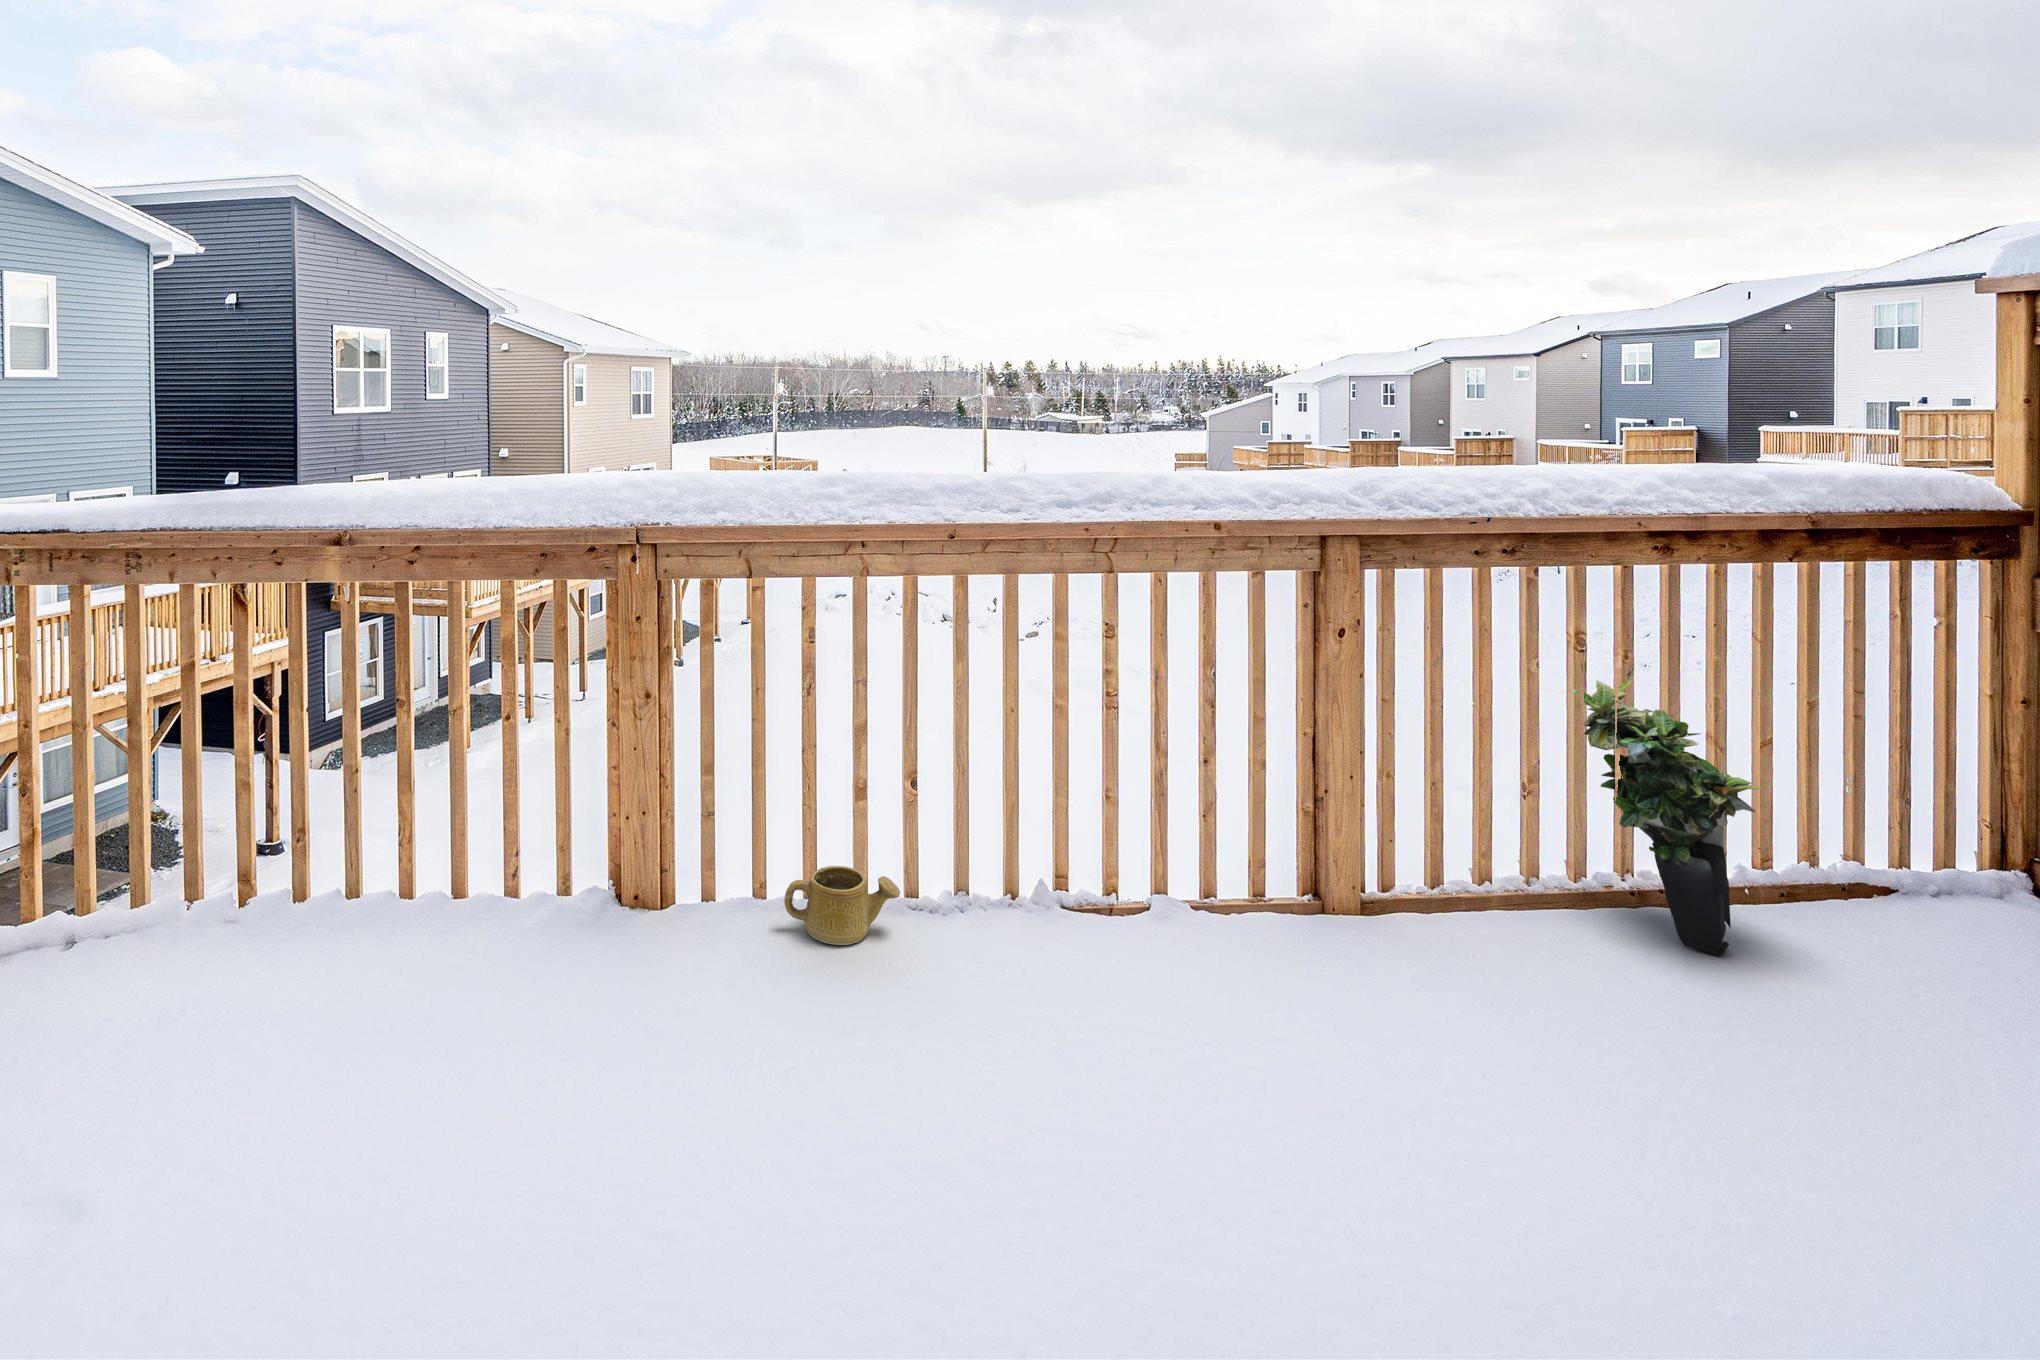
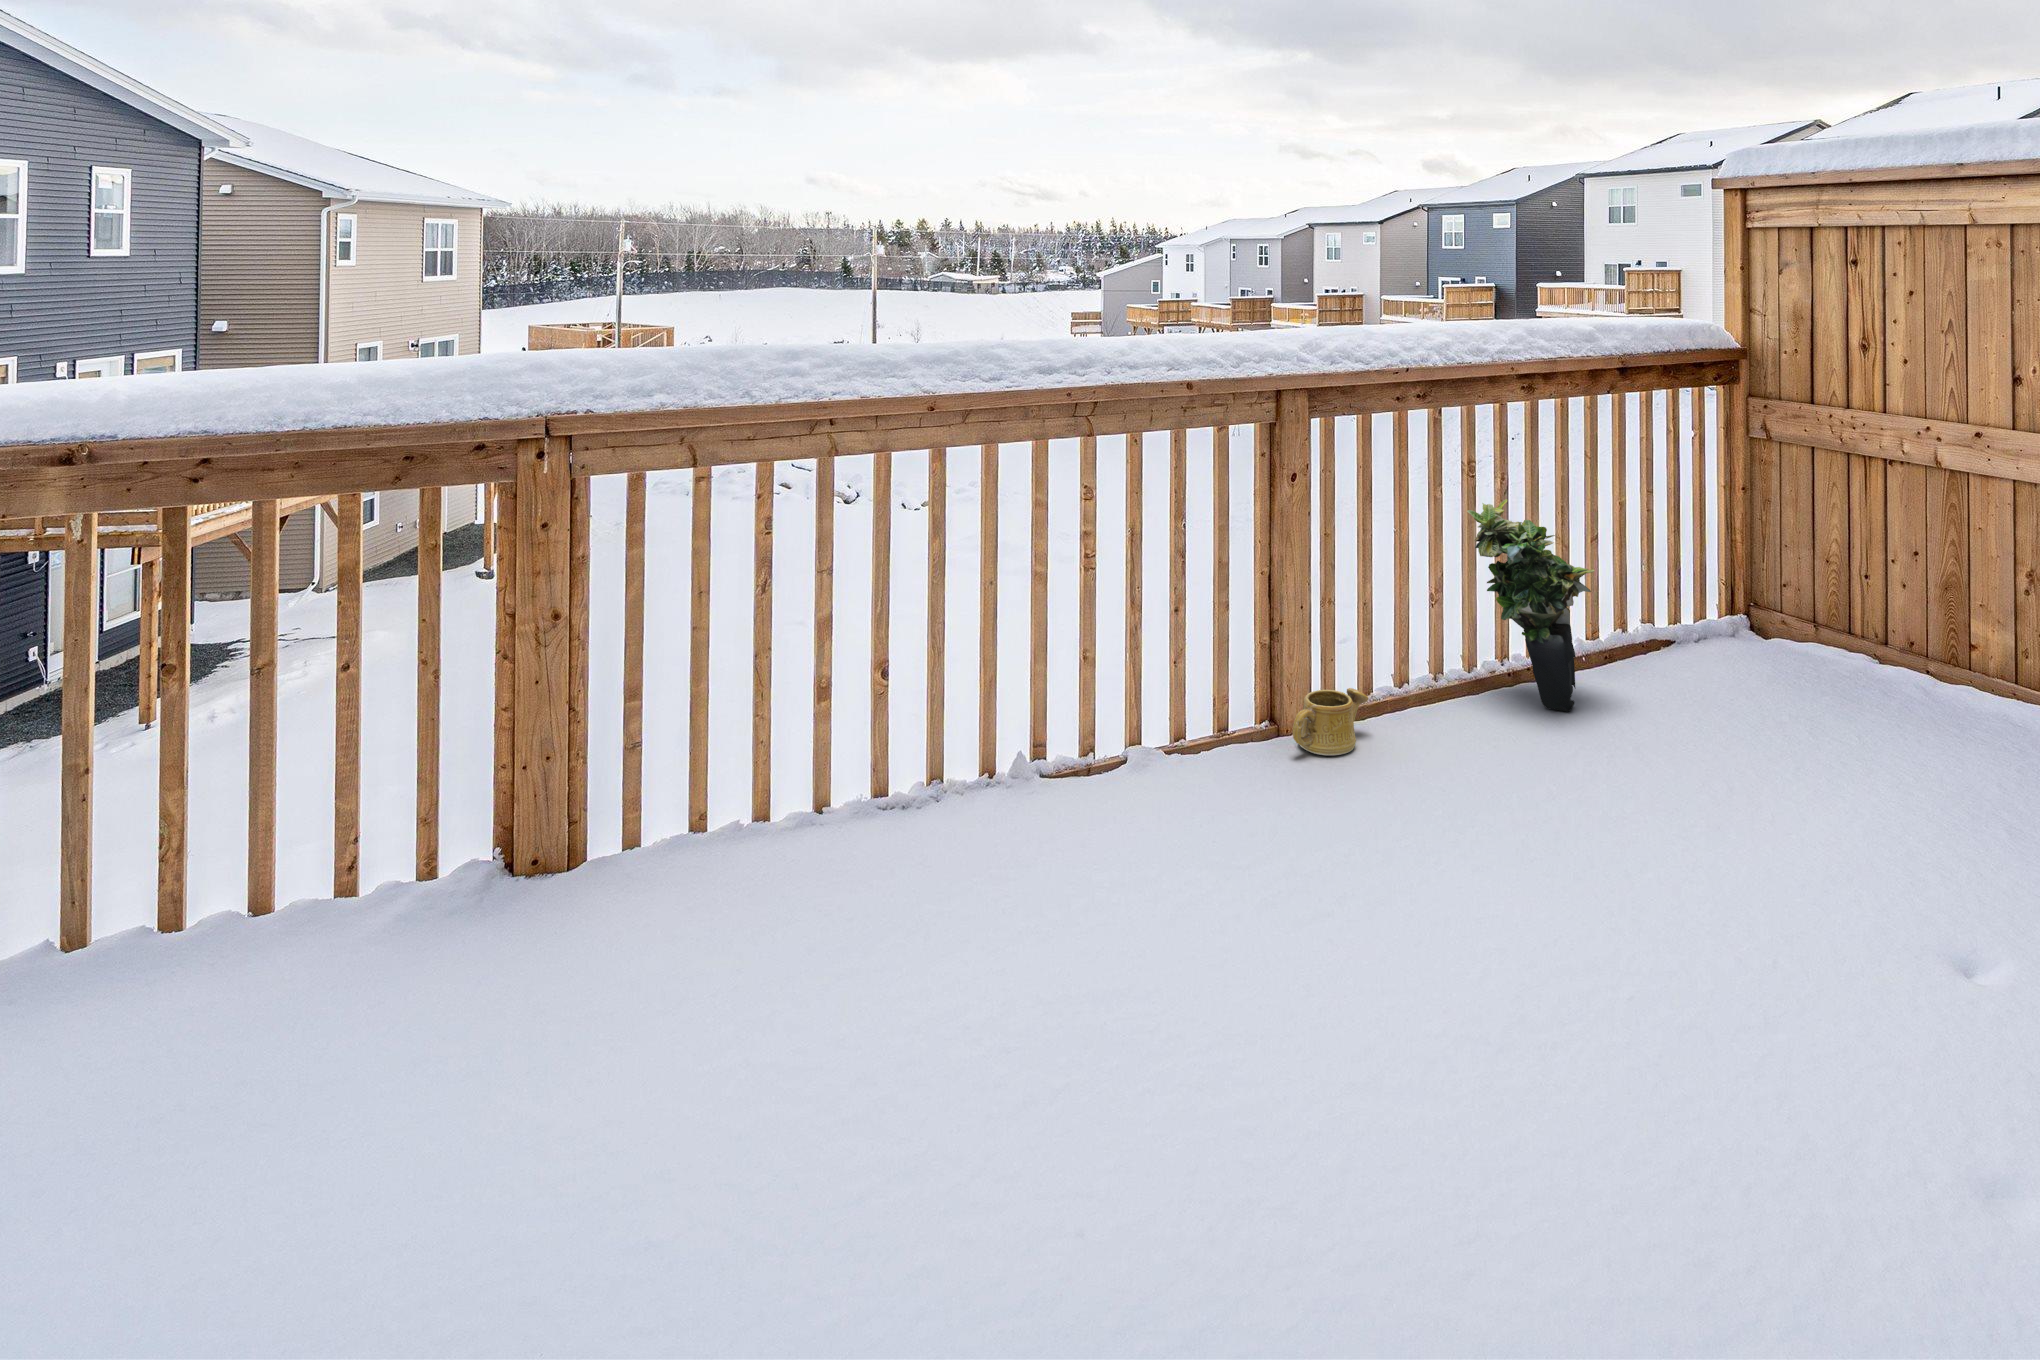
watering can: present [784,866,900,945] -> present [1293,688,1369,756]

